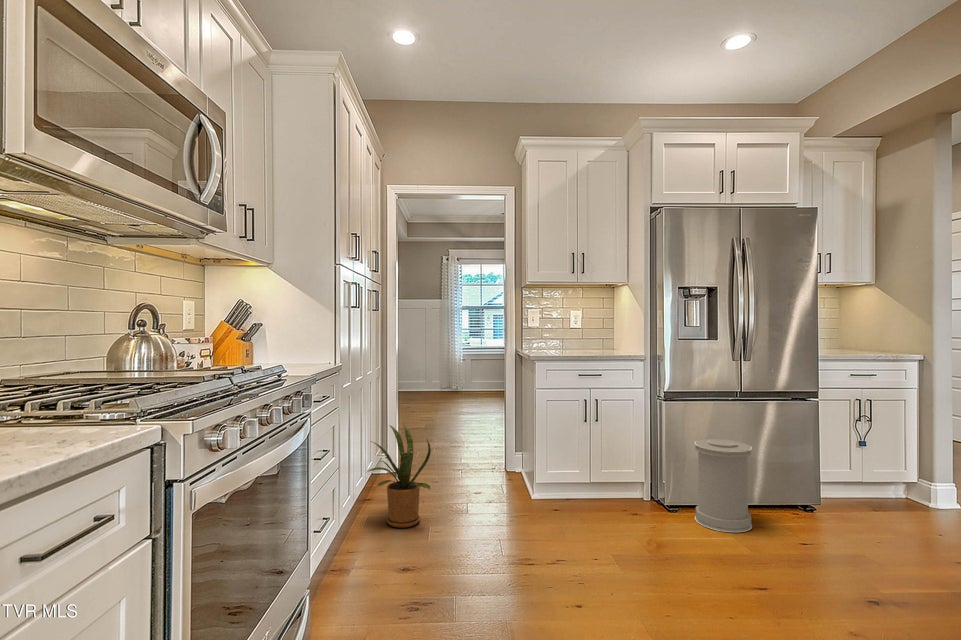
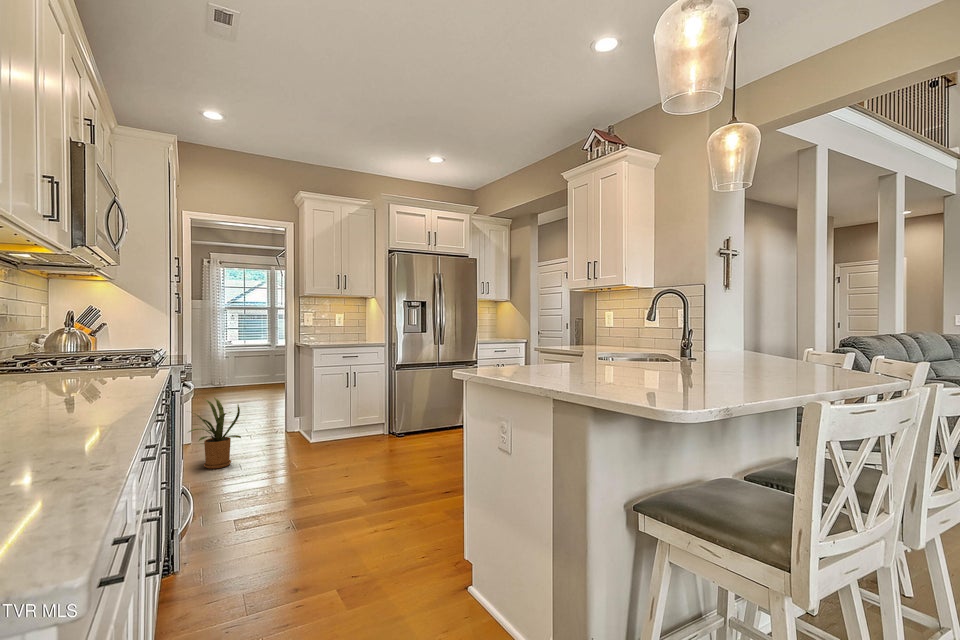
trash can: present [695,439,752,532] -> none [413,391,444,442]

